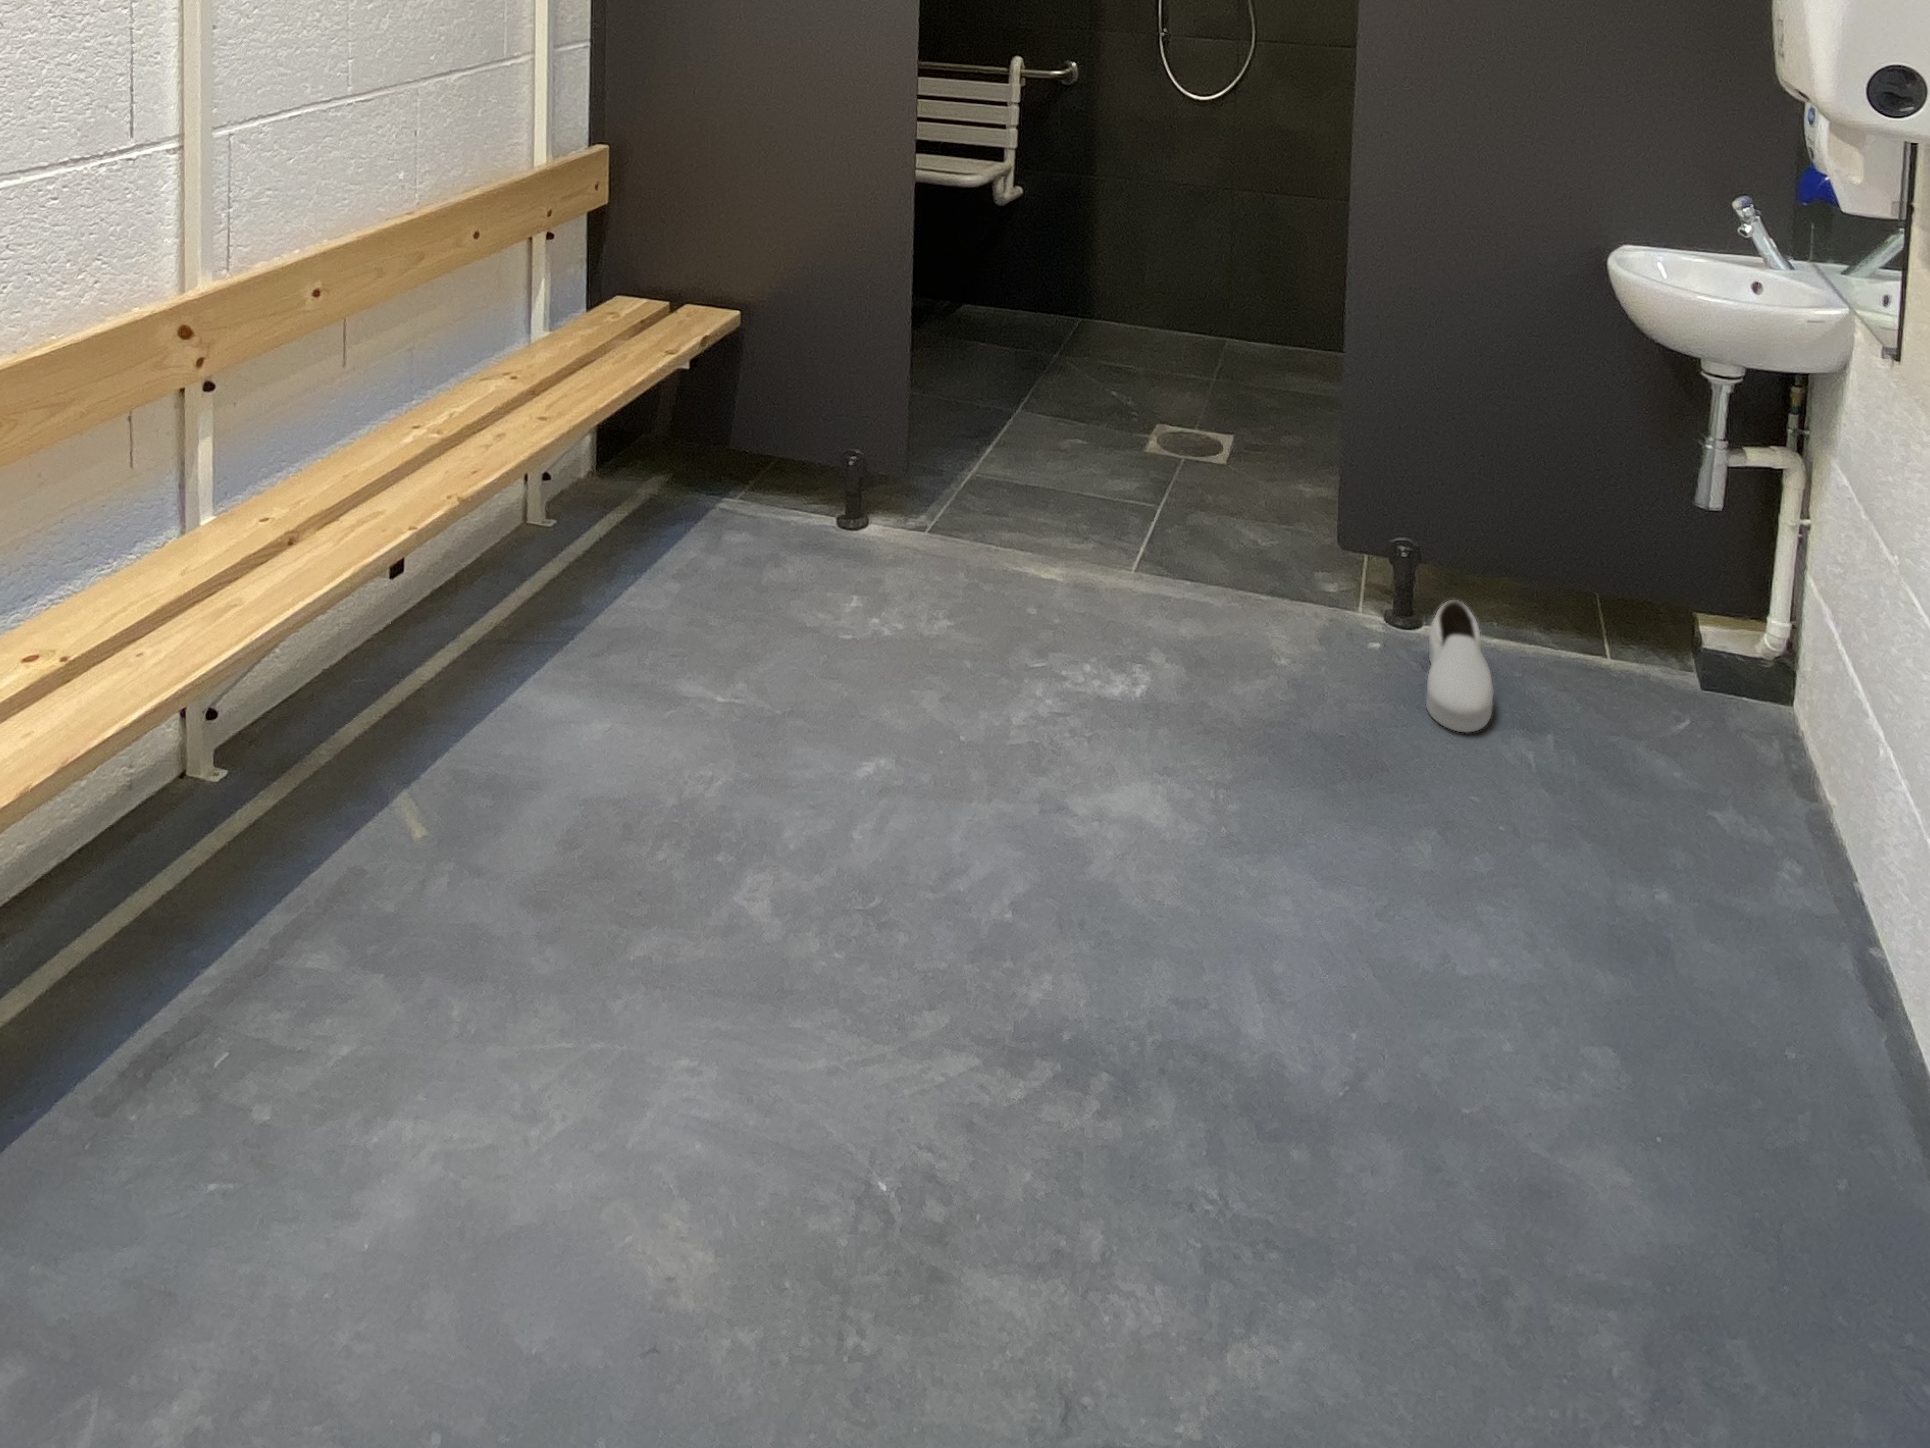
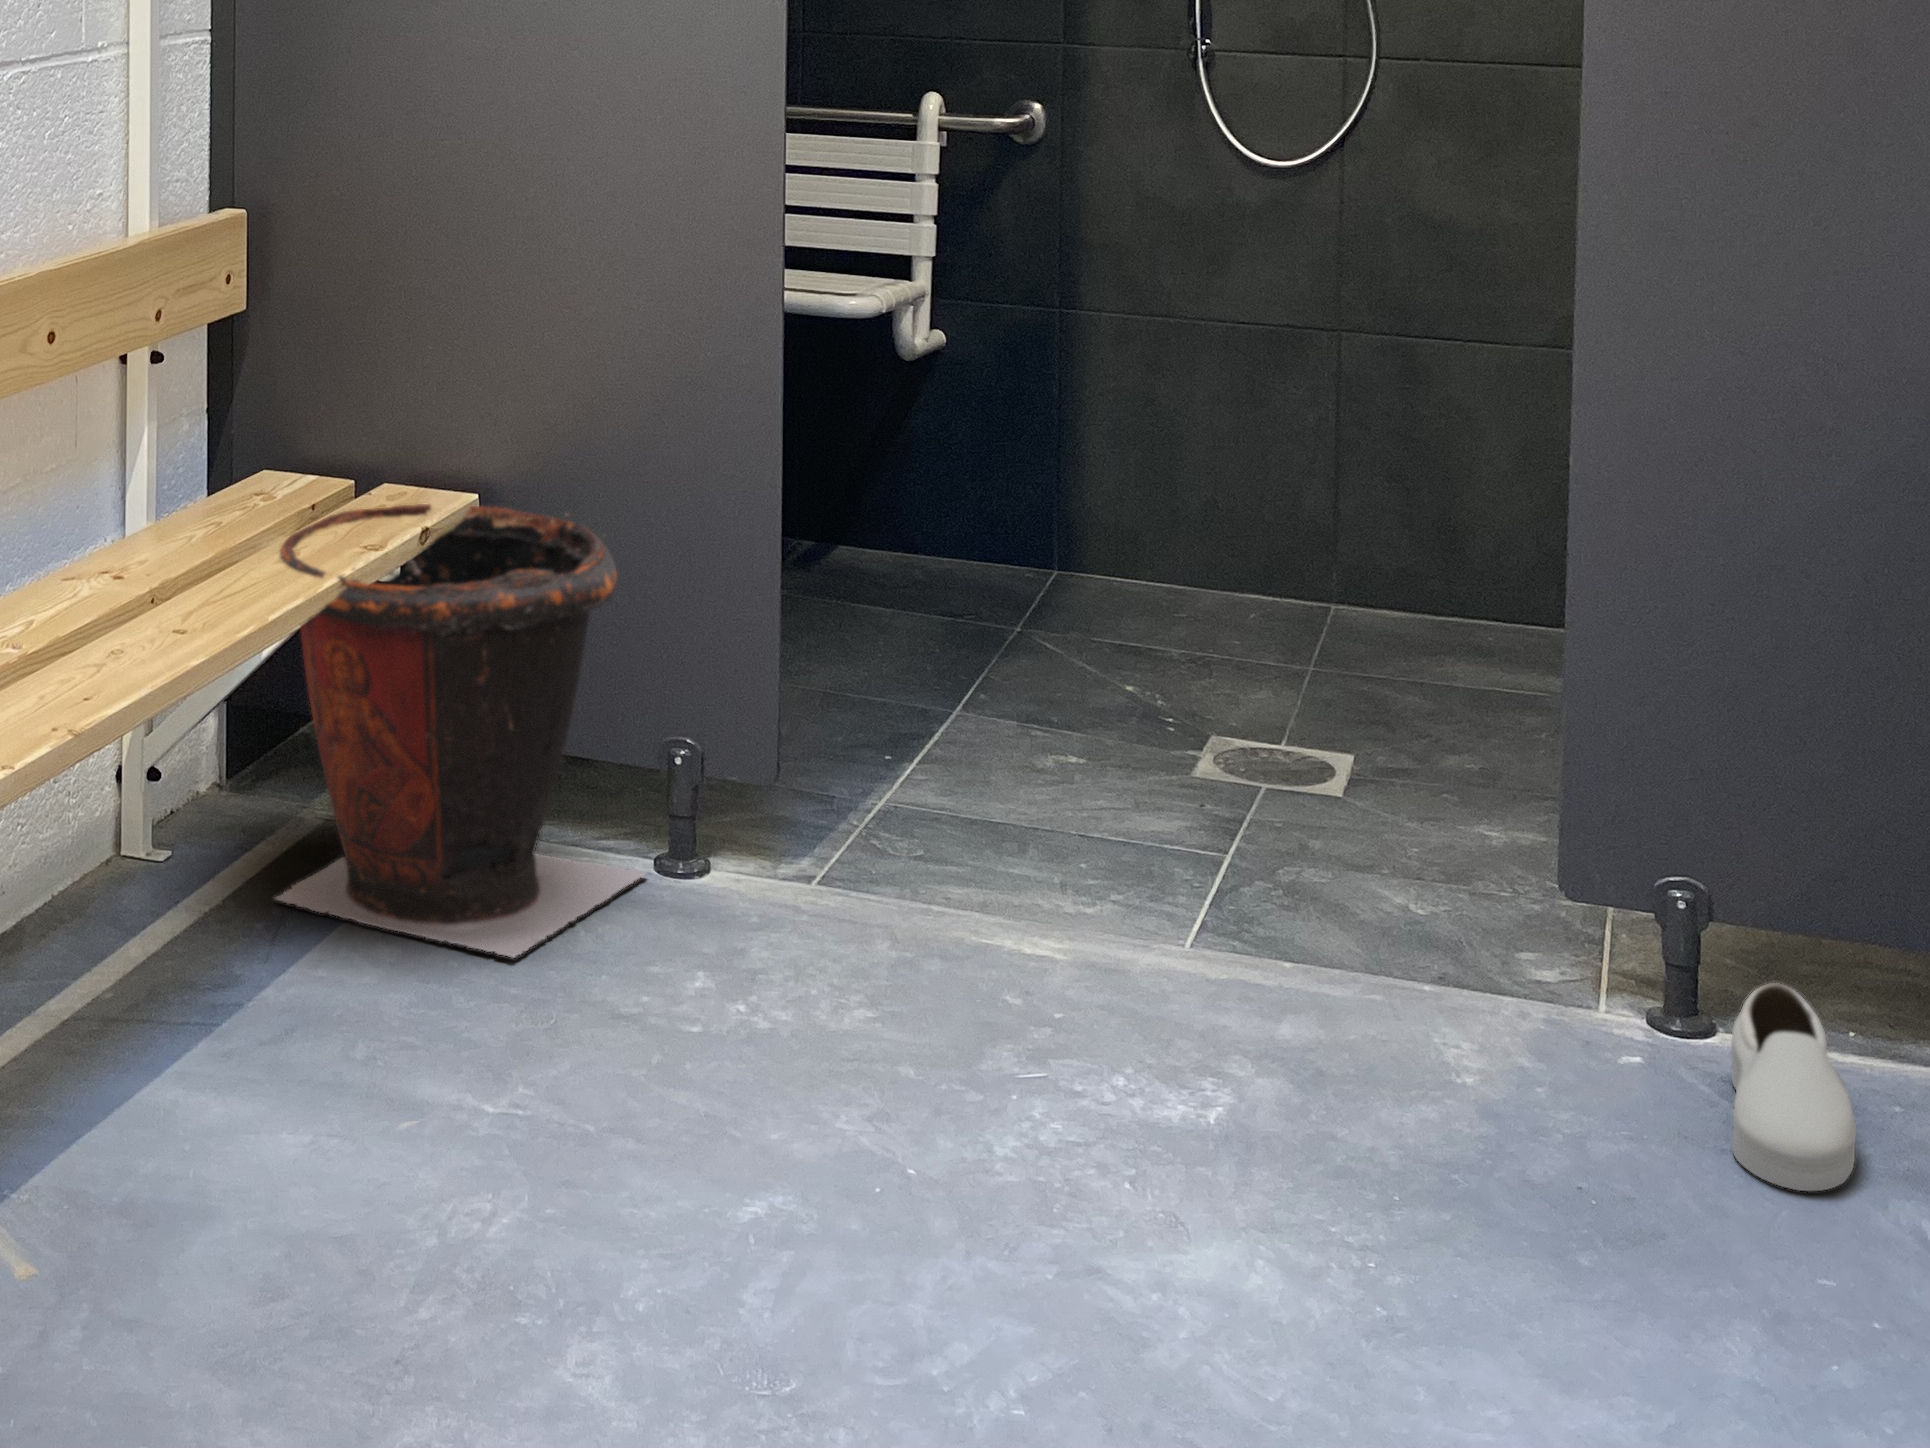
waste bin: none [612,318,836,594] -> present [276,504,647,957]

